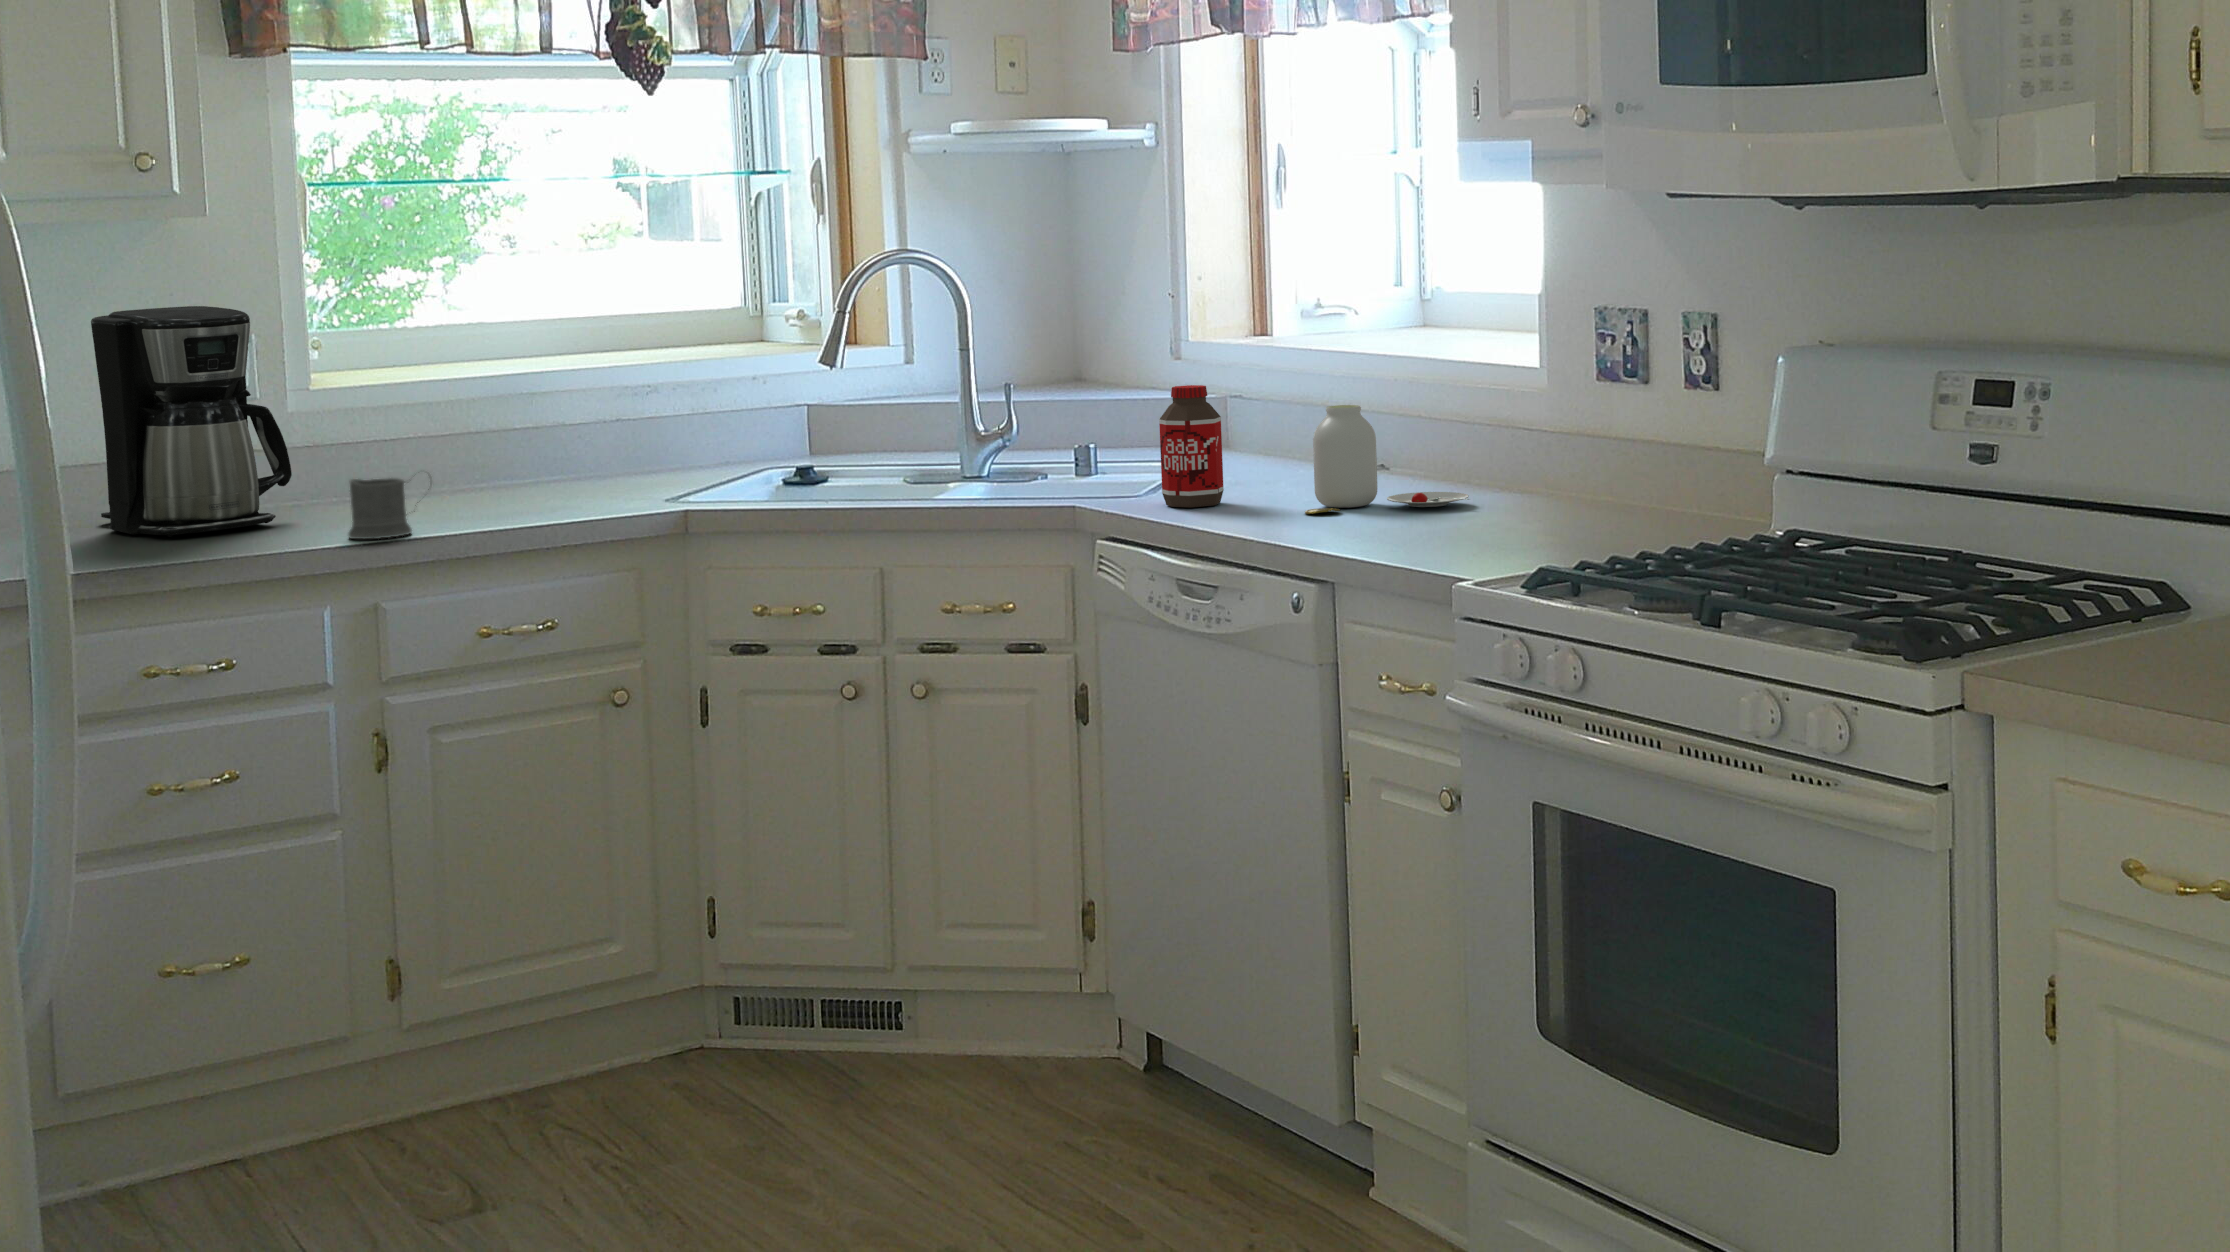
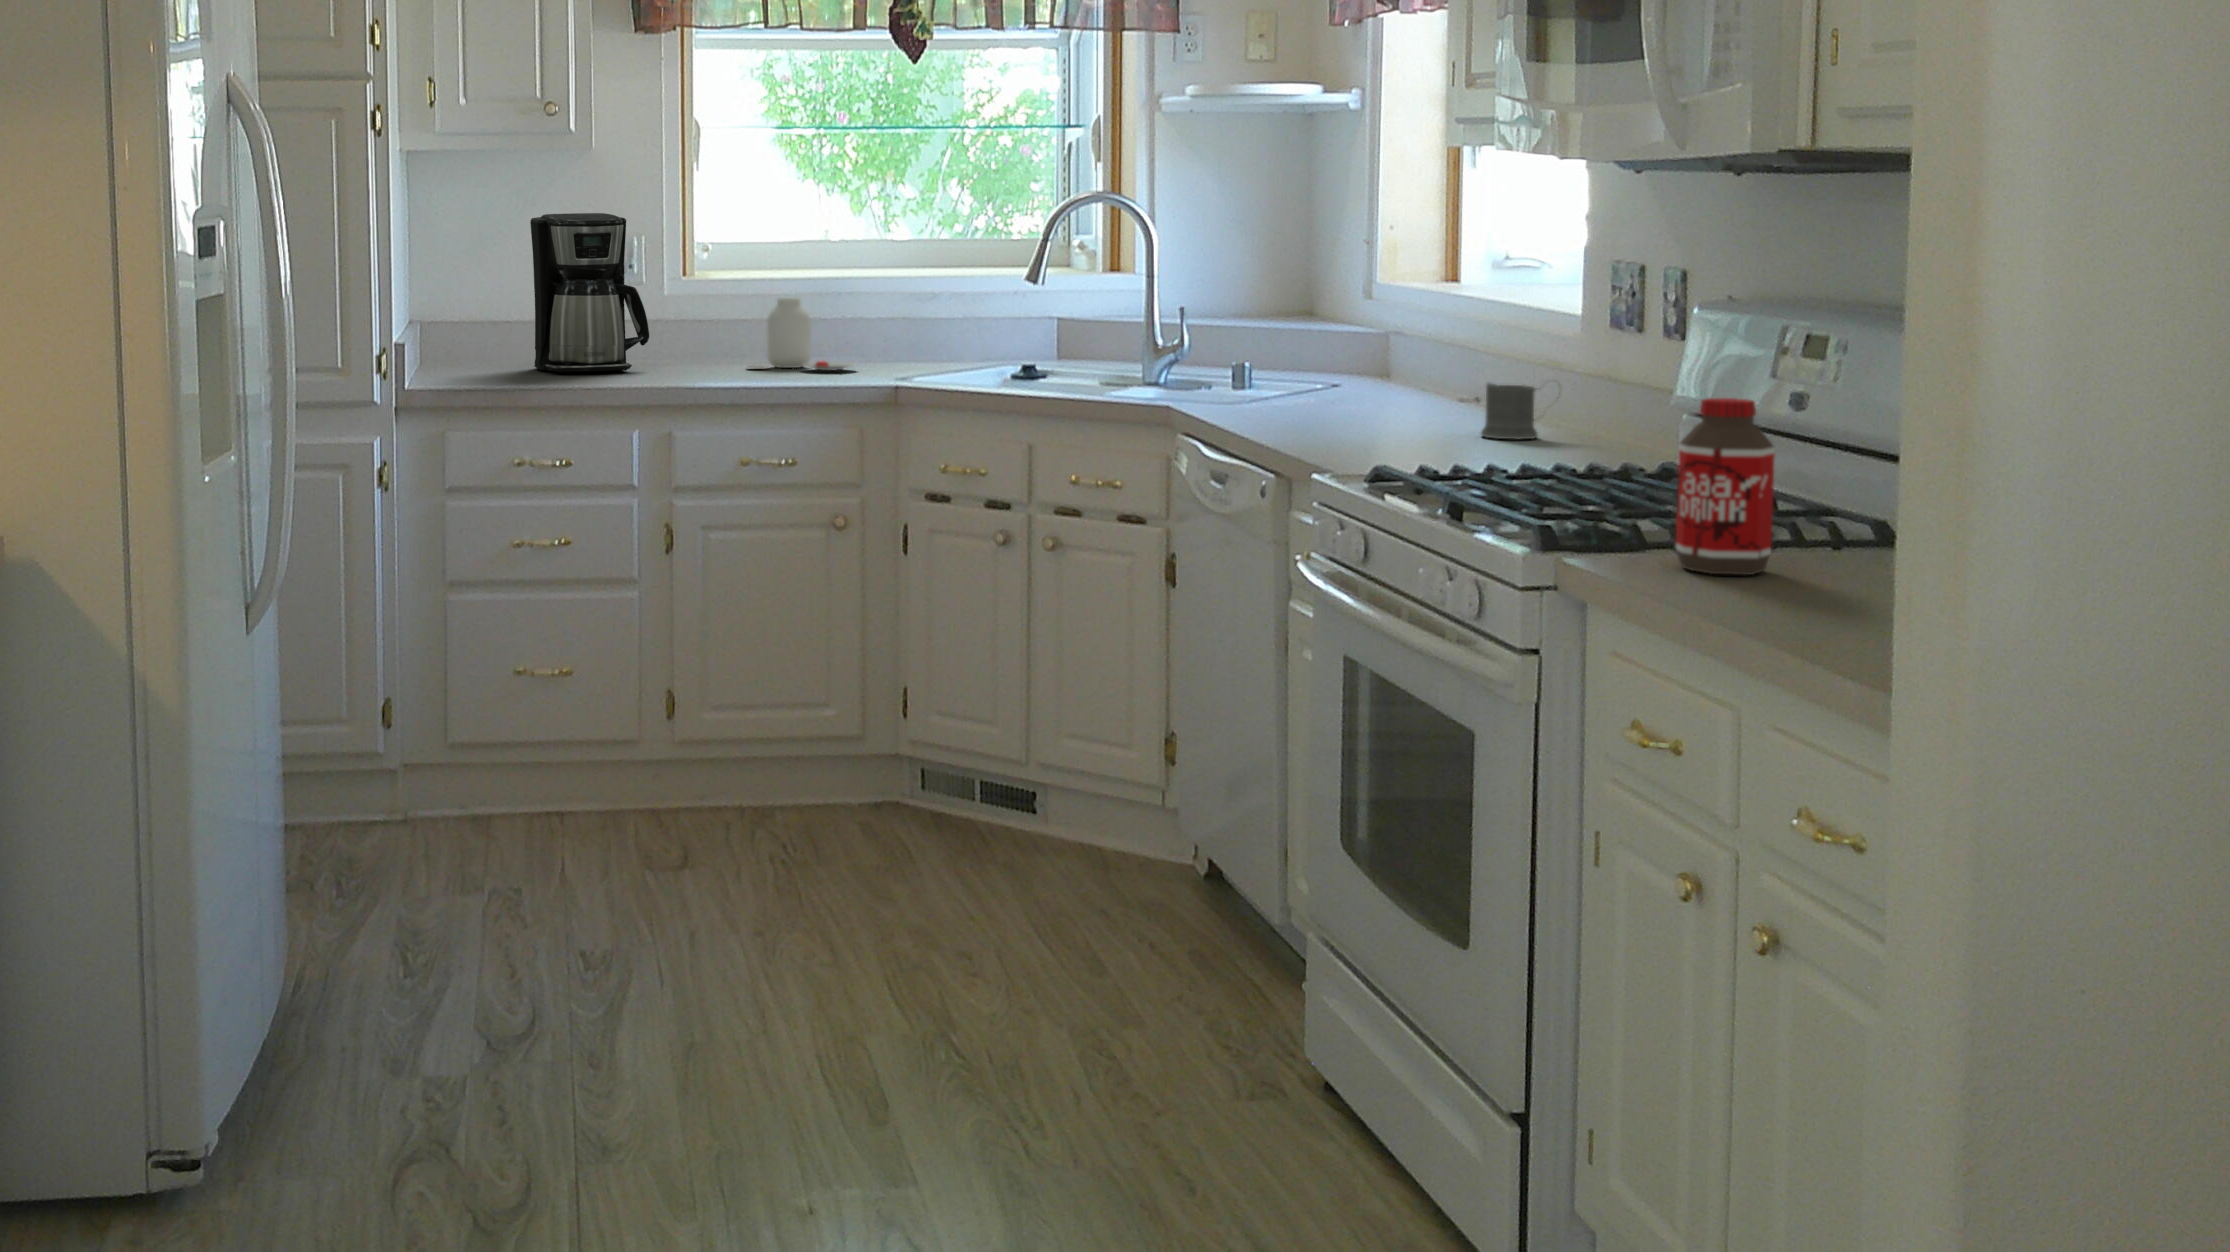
bottle: present [1159,385,1224,507] -> present [1676,398,1775,575]
jar: present [1305,405,1469,514] -> present [767,298,855,370]
mug: present [349,478,429,539] -> present [1481,383,1560,439]

